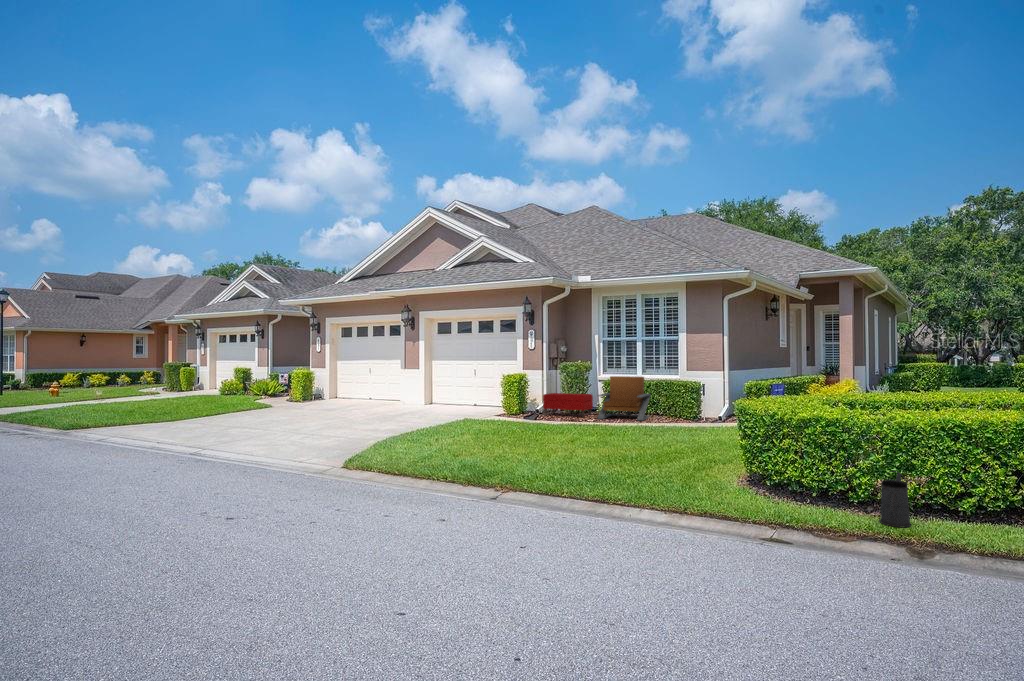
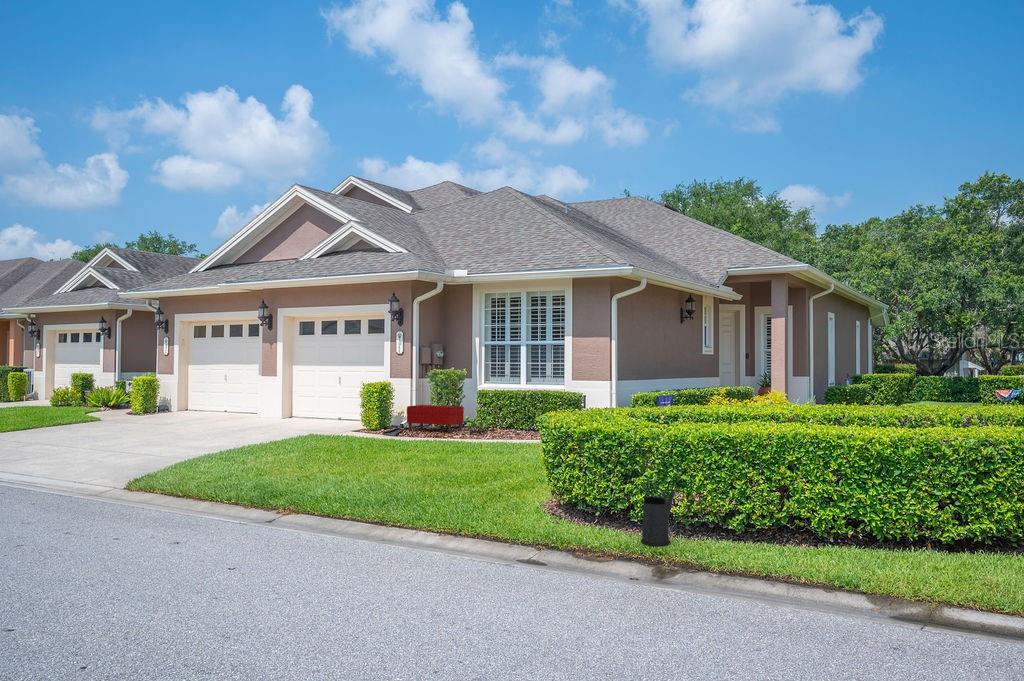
lounge chair: present [598,376,651,420] -> none [463,386,527,437]

